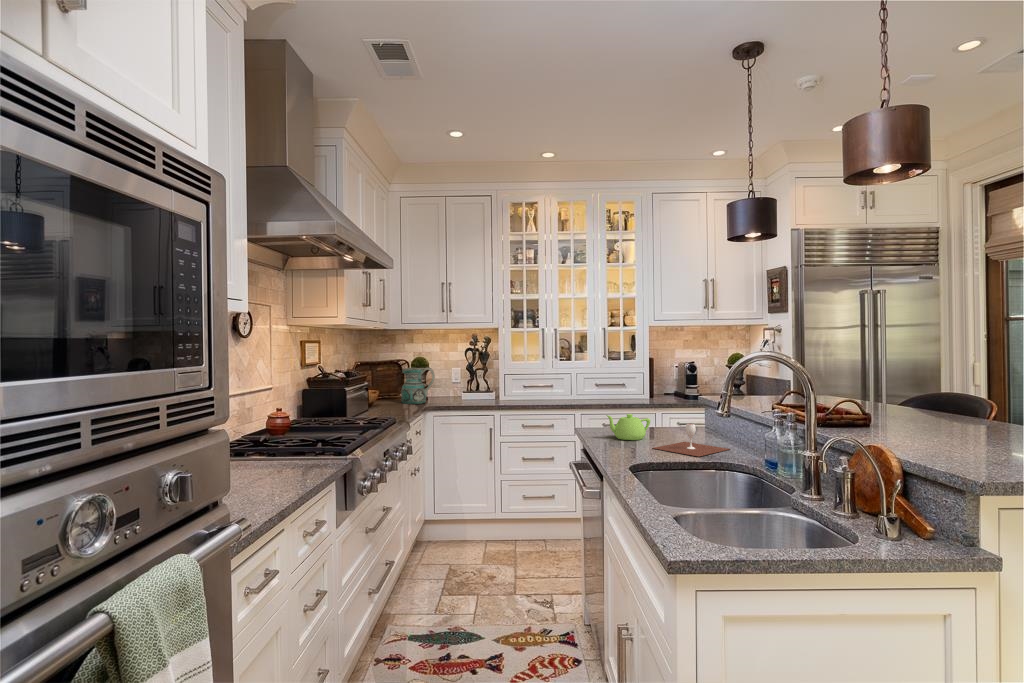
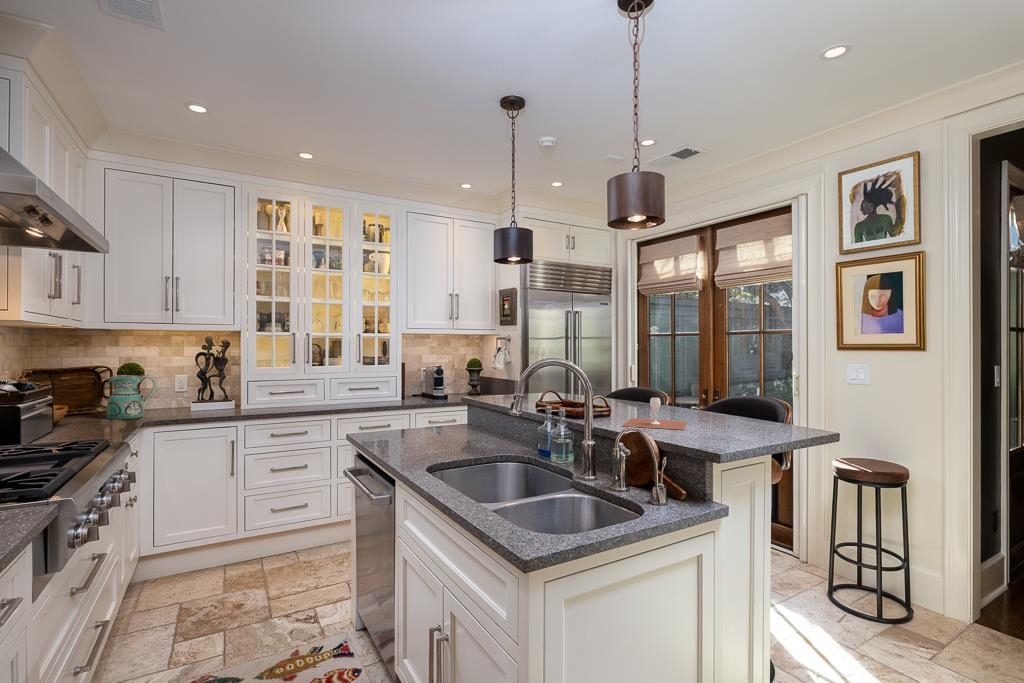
teapot: present [606,414,651,440] -> none [384,416,427,442]
wine glass: present [654,424,730,457] -> present [623,398,687,430]

